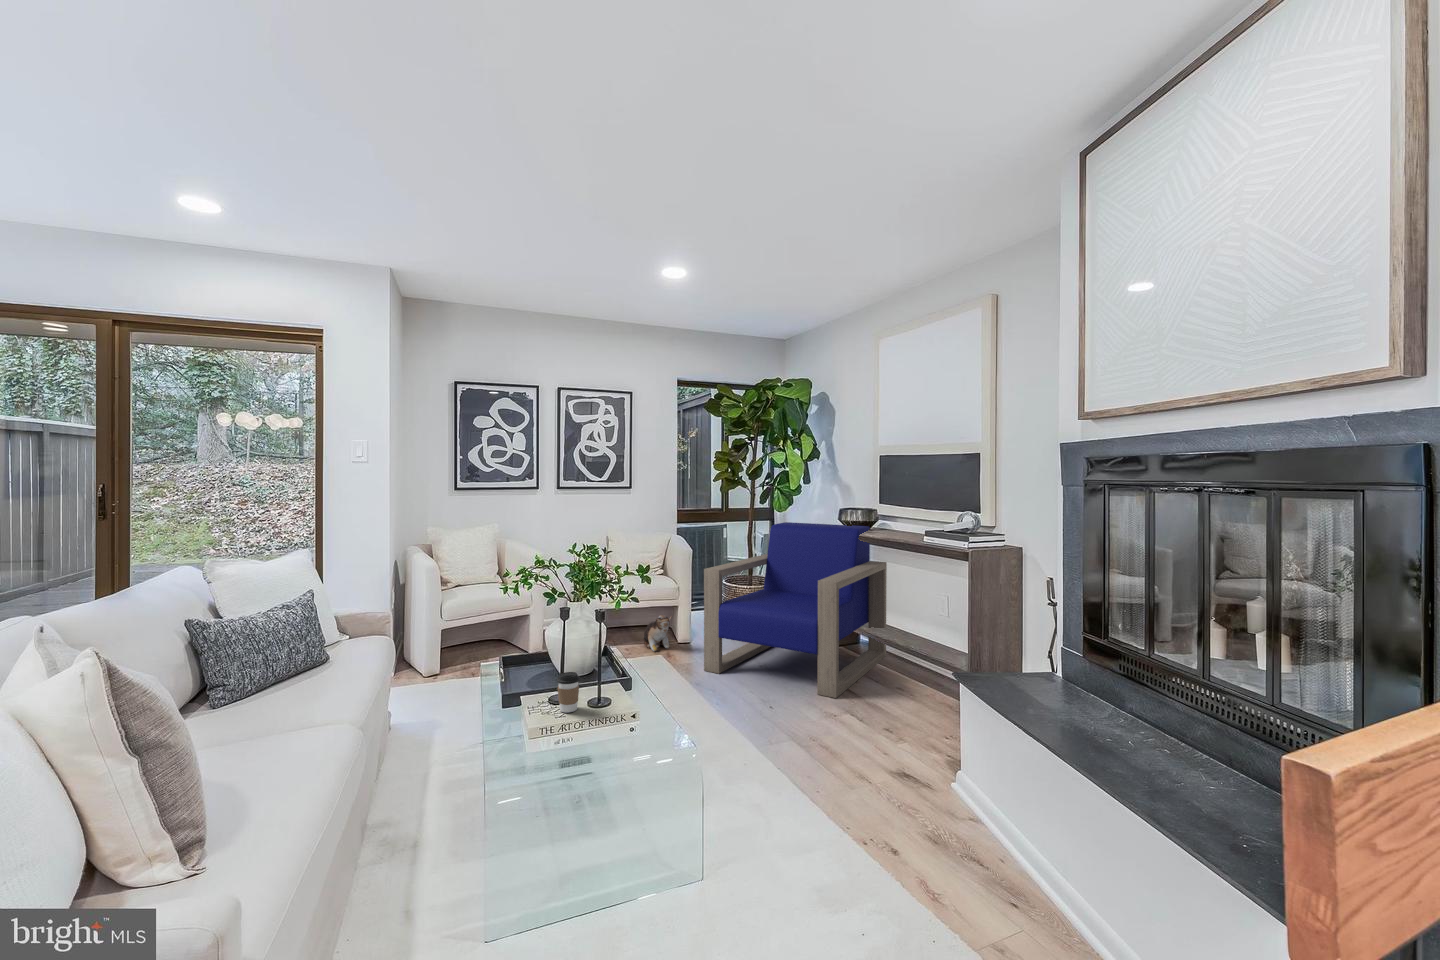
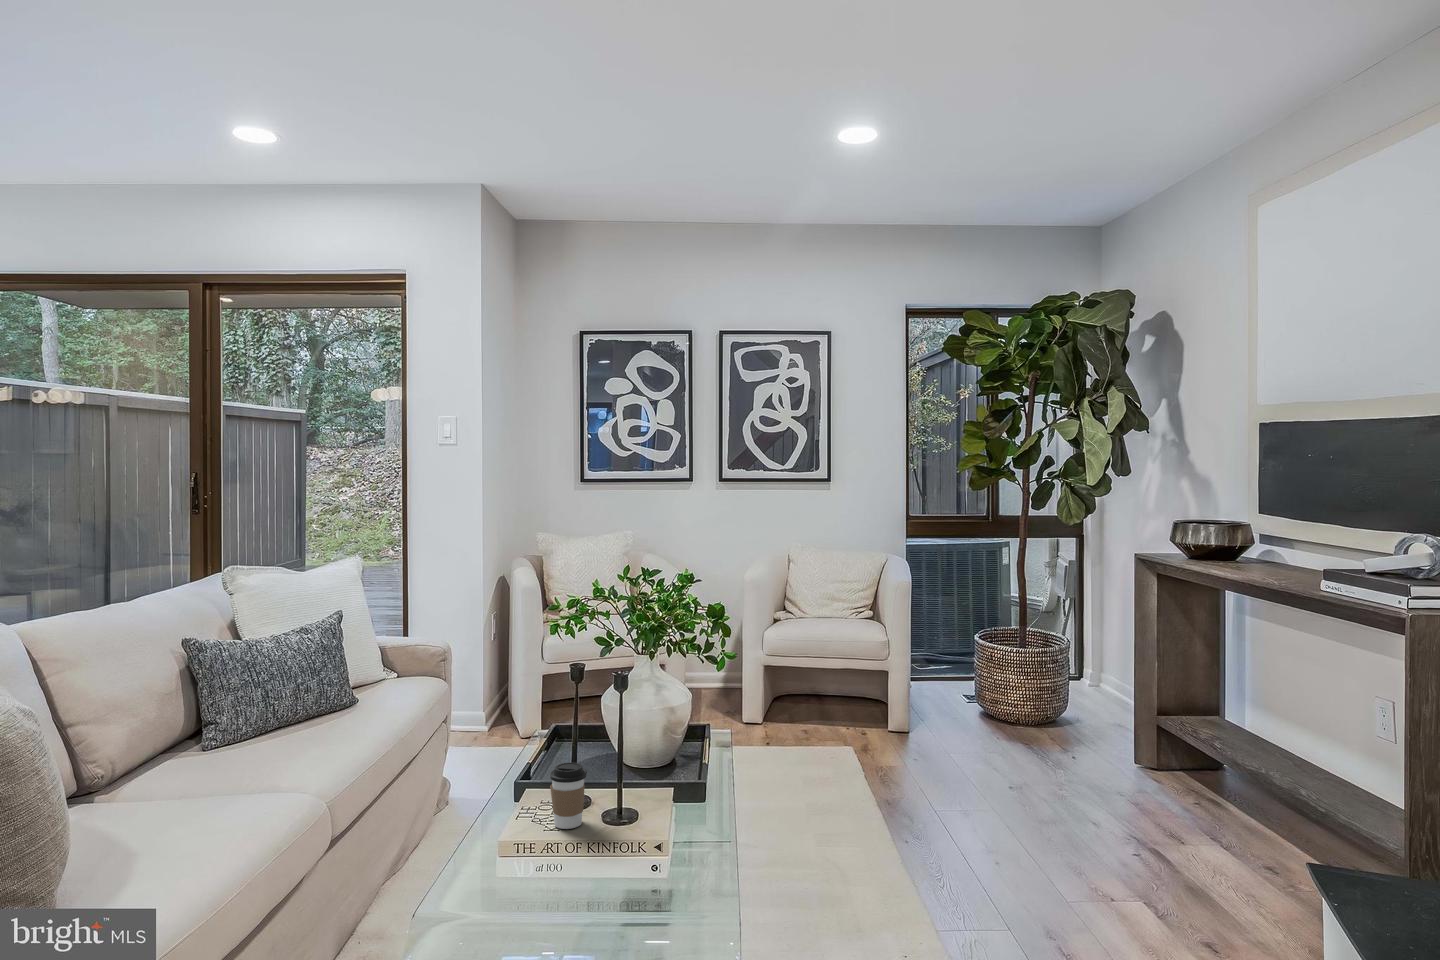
armchair: present [704,522,887,698] -> none [906,541,1268,868]
plush toy: present [644,615,672,651] -> none [828,682,867,739]

